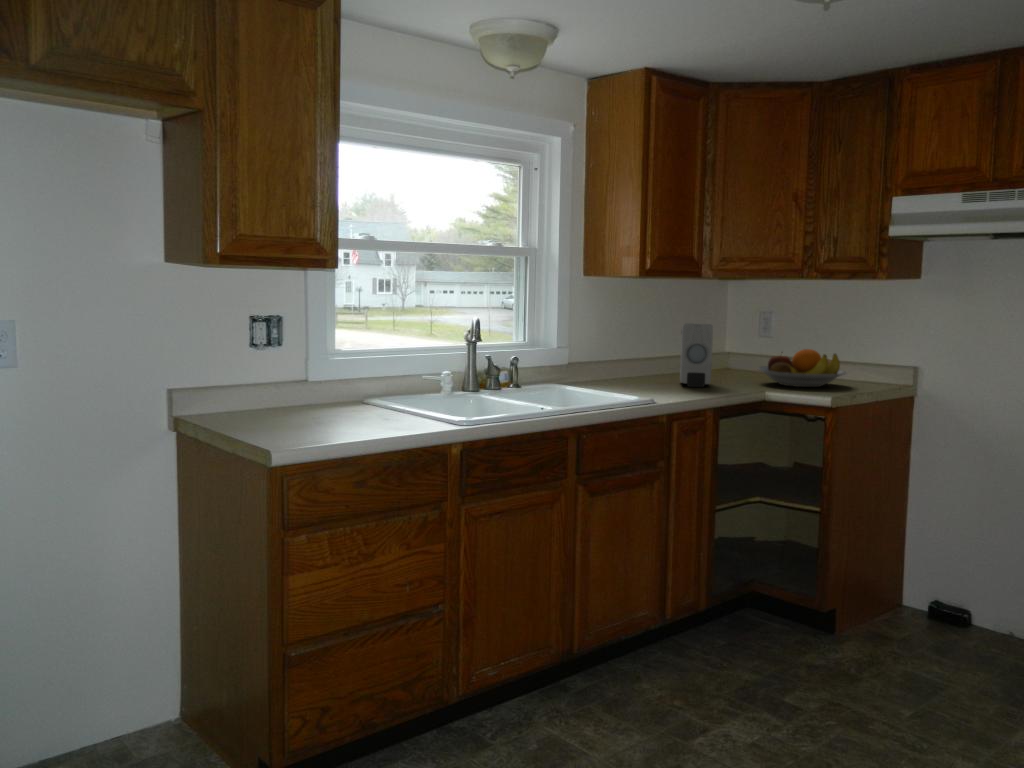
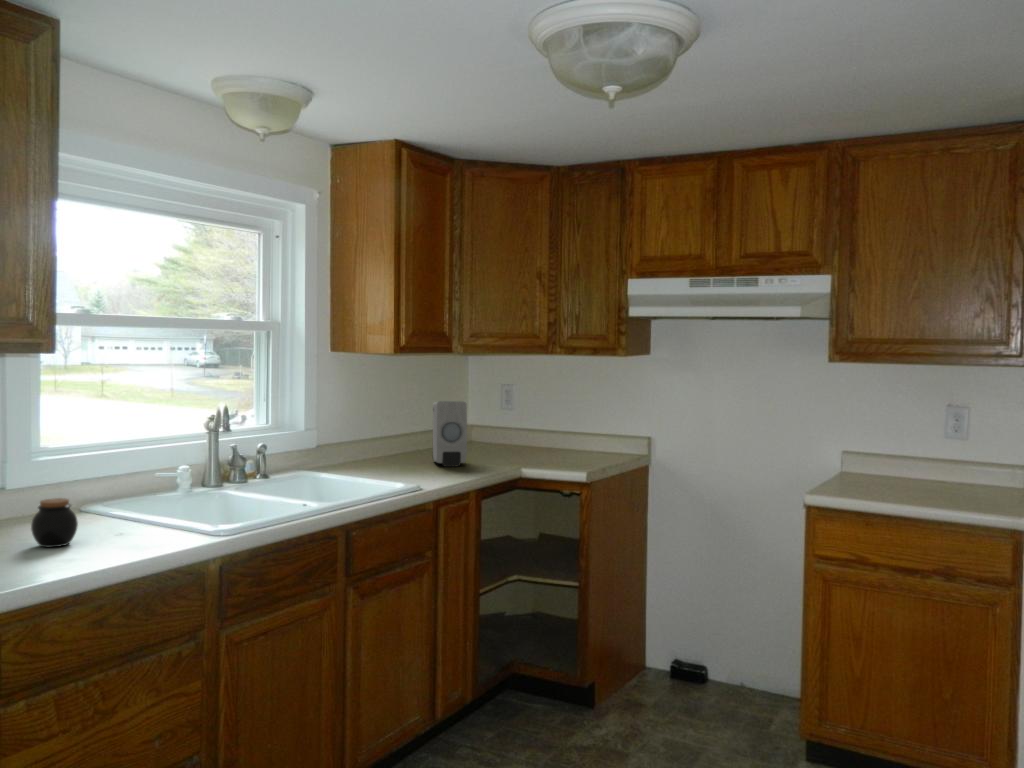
fruit bowl: present [757,349,846,387] -> none [507,424,591,461]
jar: none [315,387,349,425] -> present [31,498,78,547]

